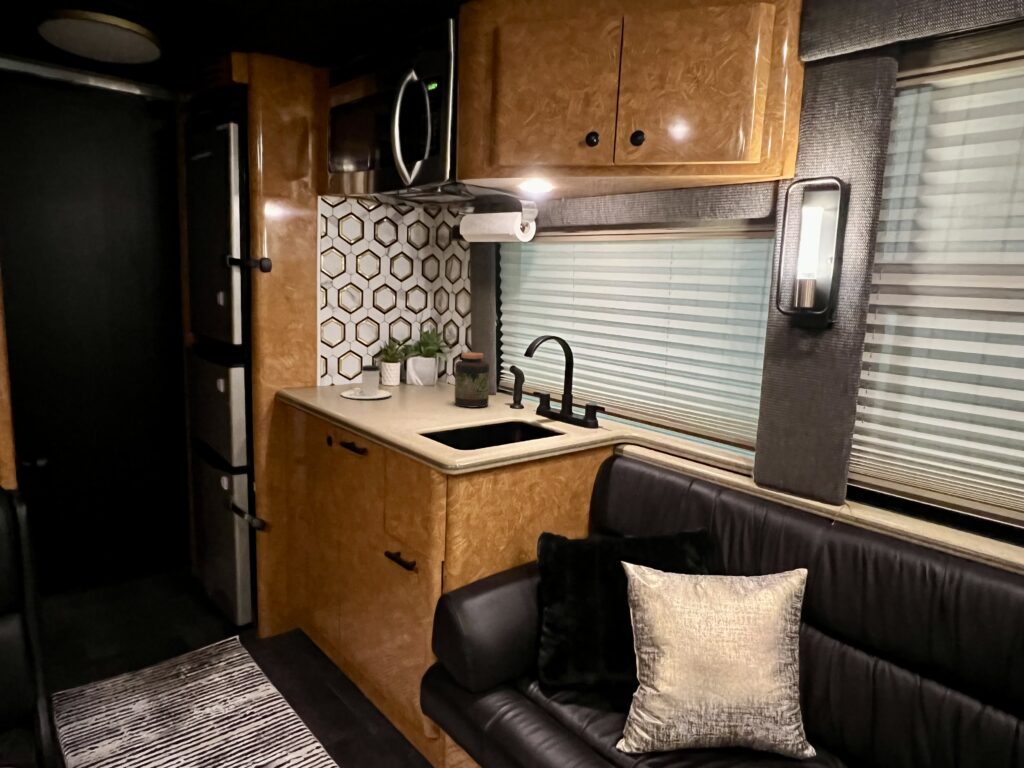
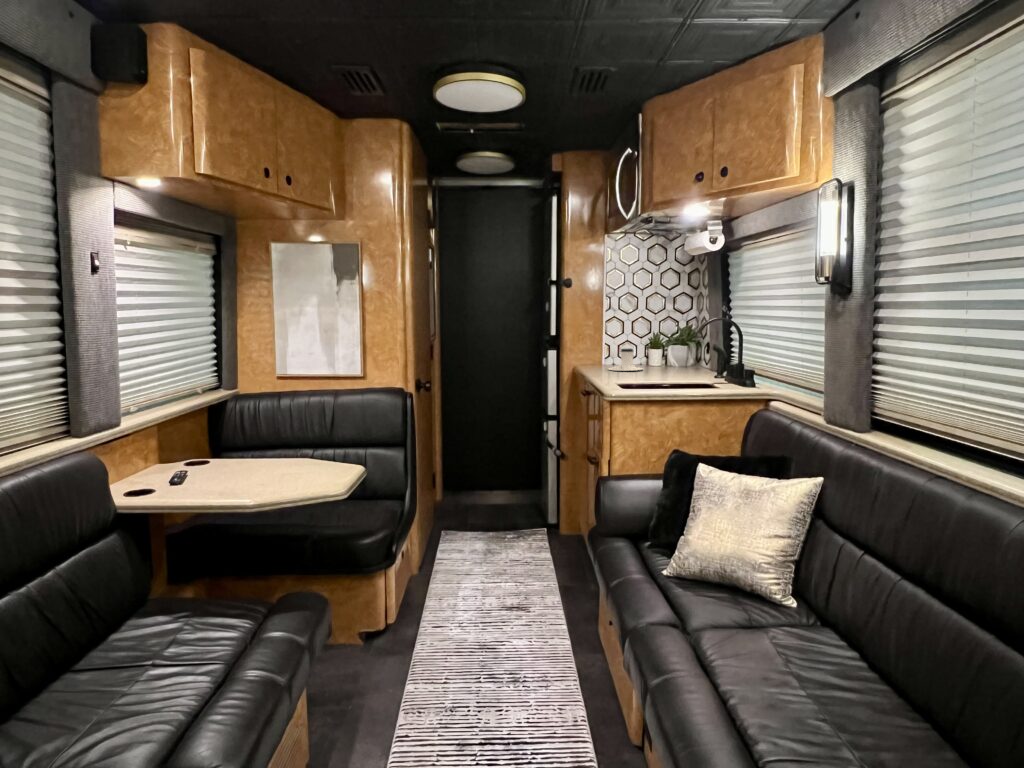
jar: present [455,352,489,407] -> none [678,337,705,377]

